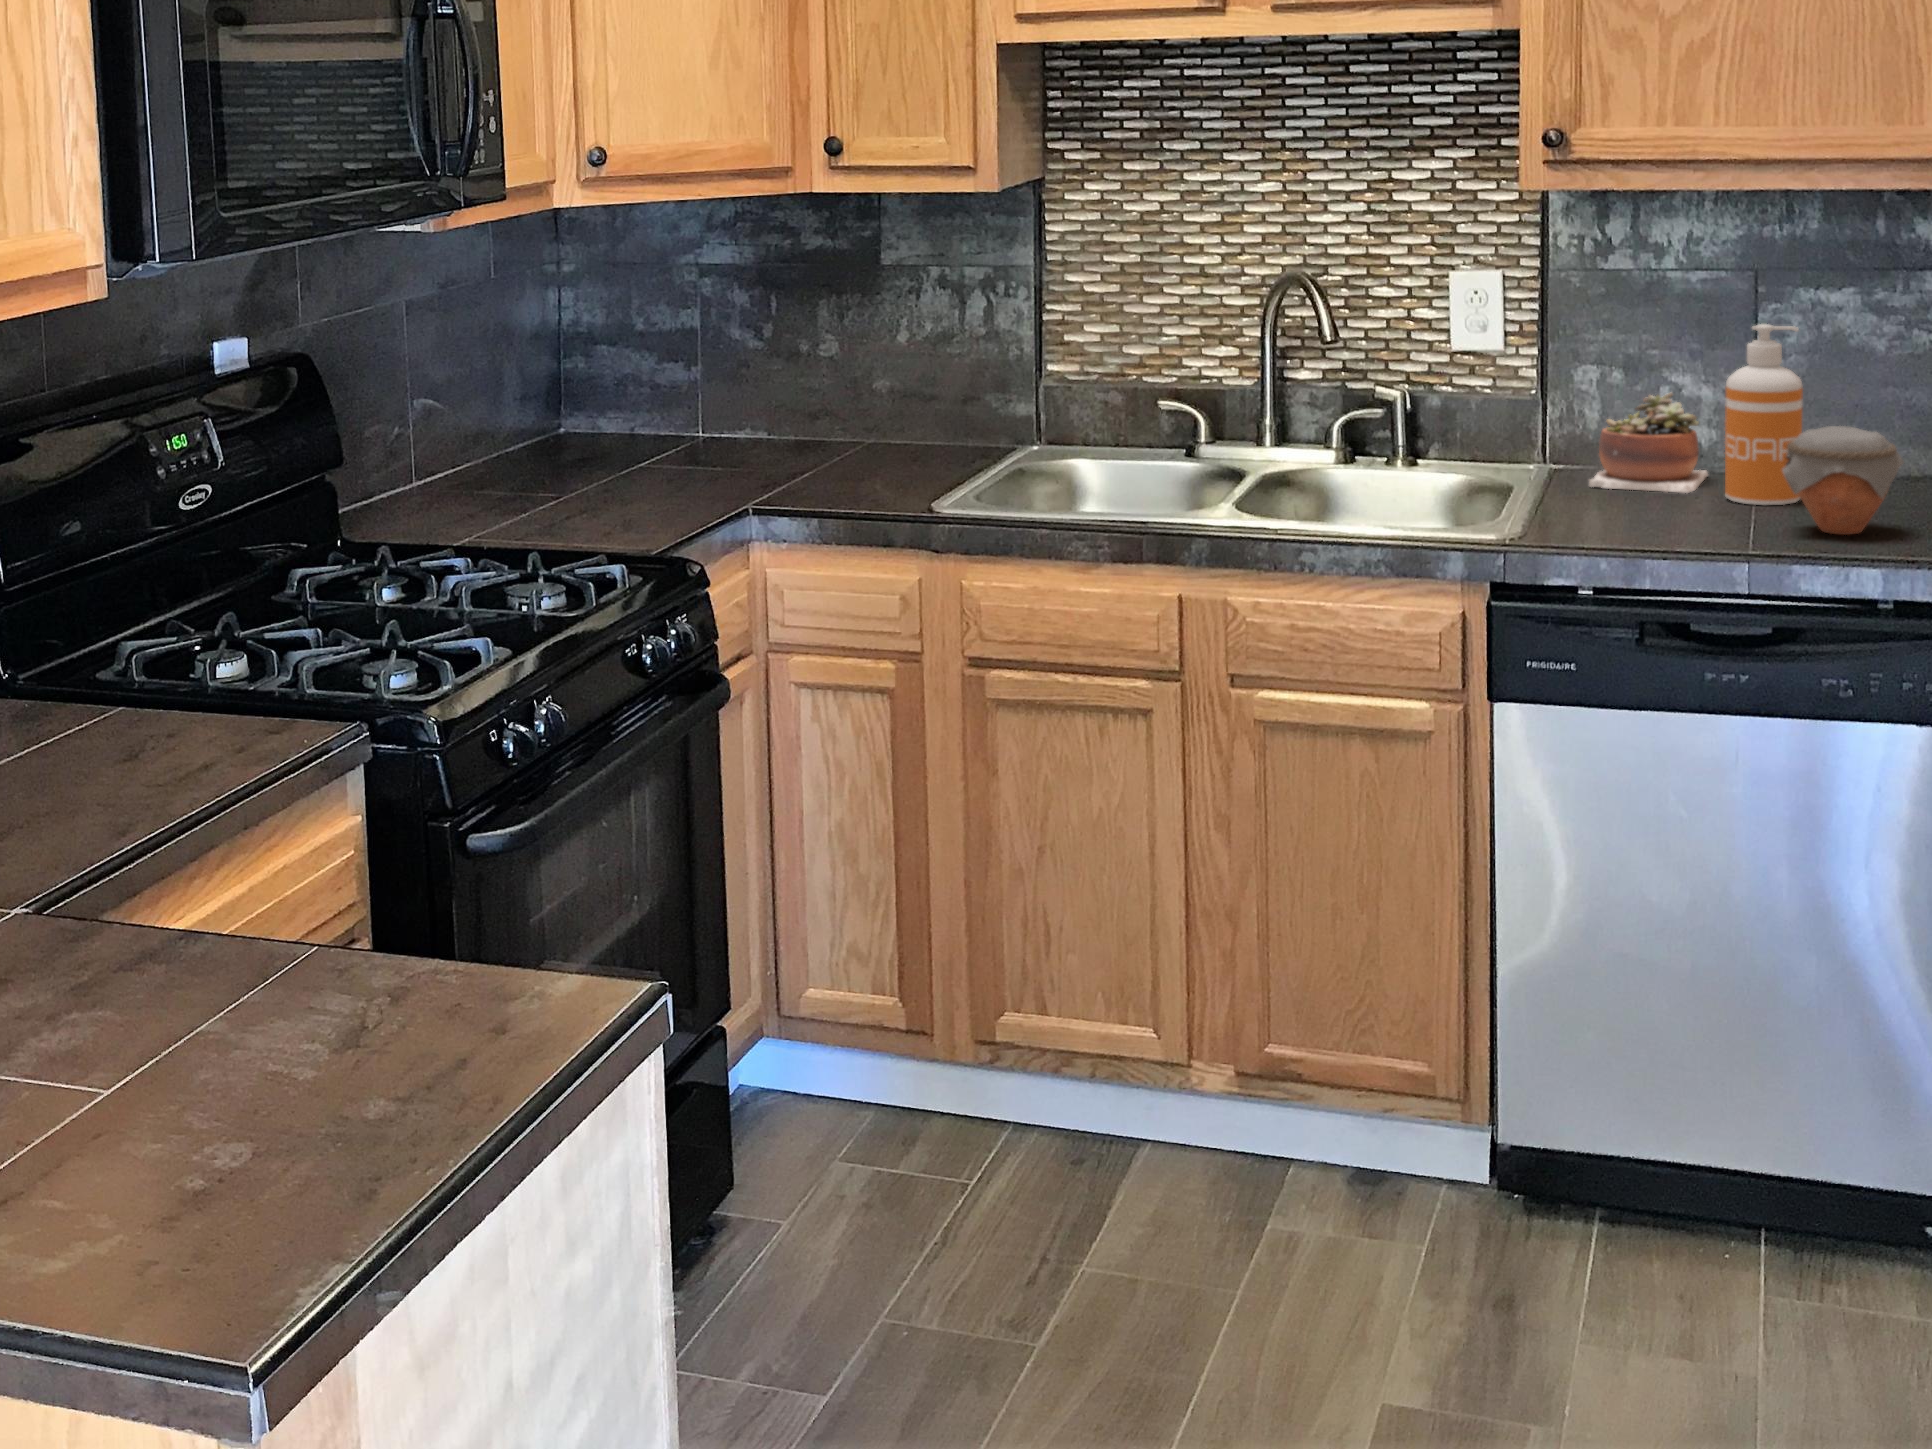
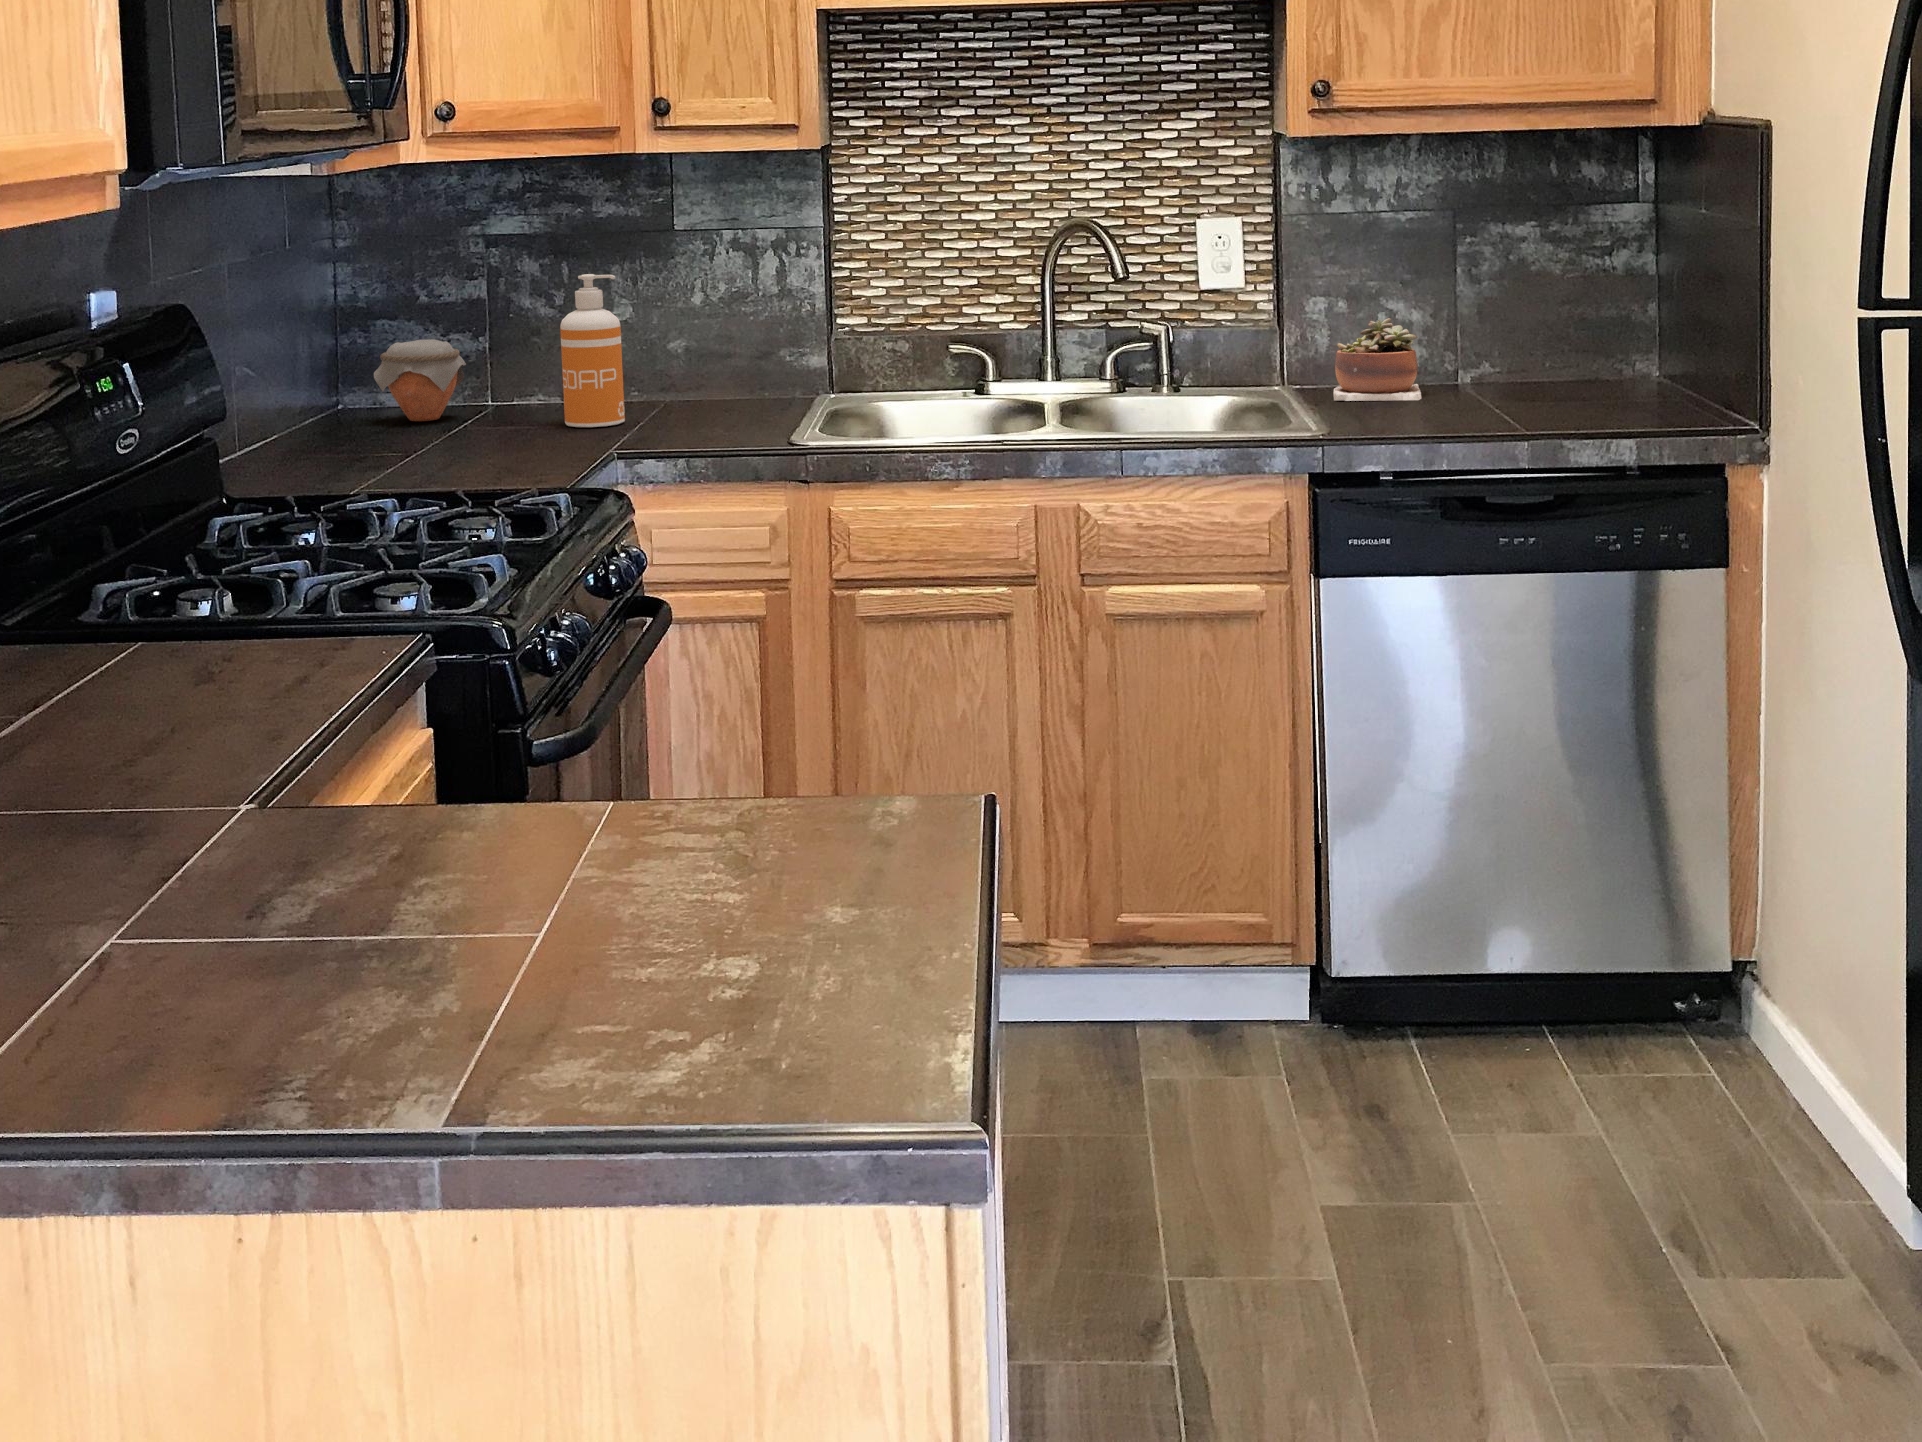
soap dispenser: present [1725,324,1803,505] -> present [560,274,625,427]
jar: present [1782,426,1904,535] -> present [374,339,466,421]

